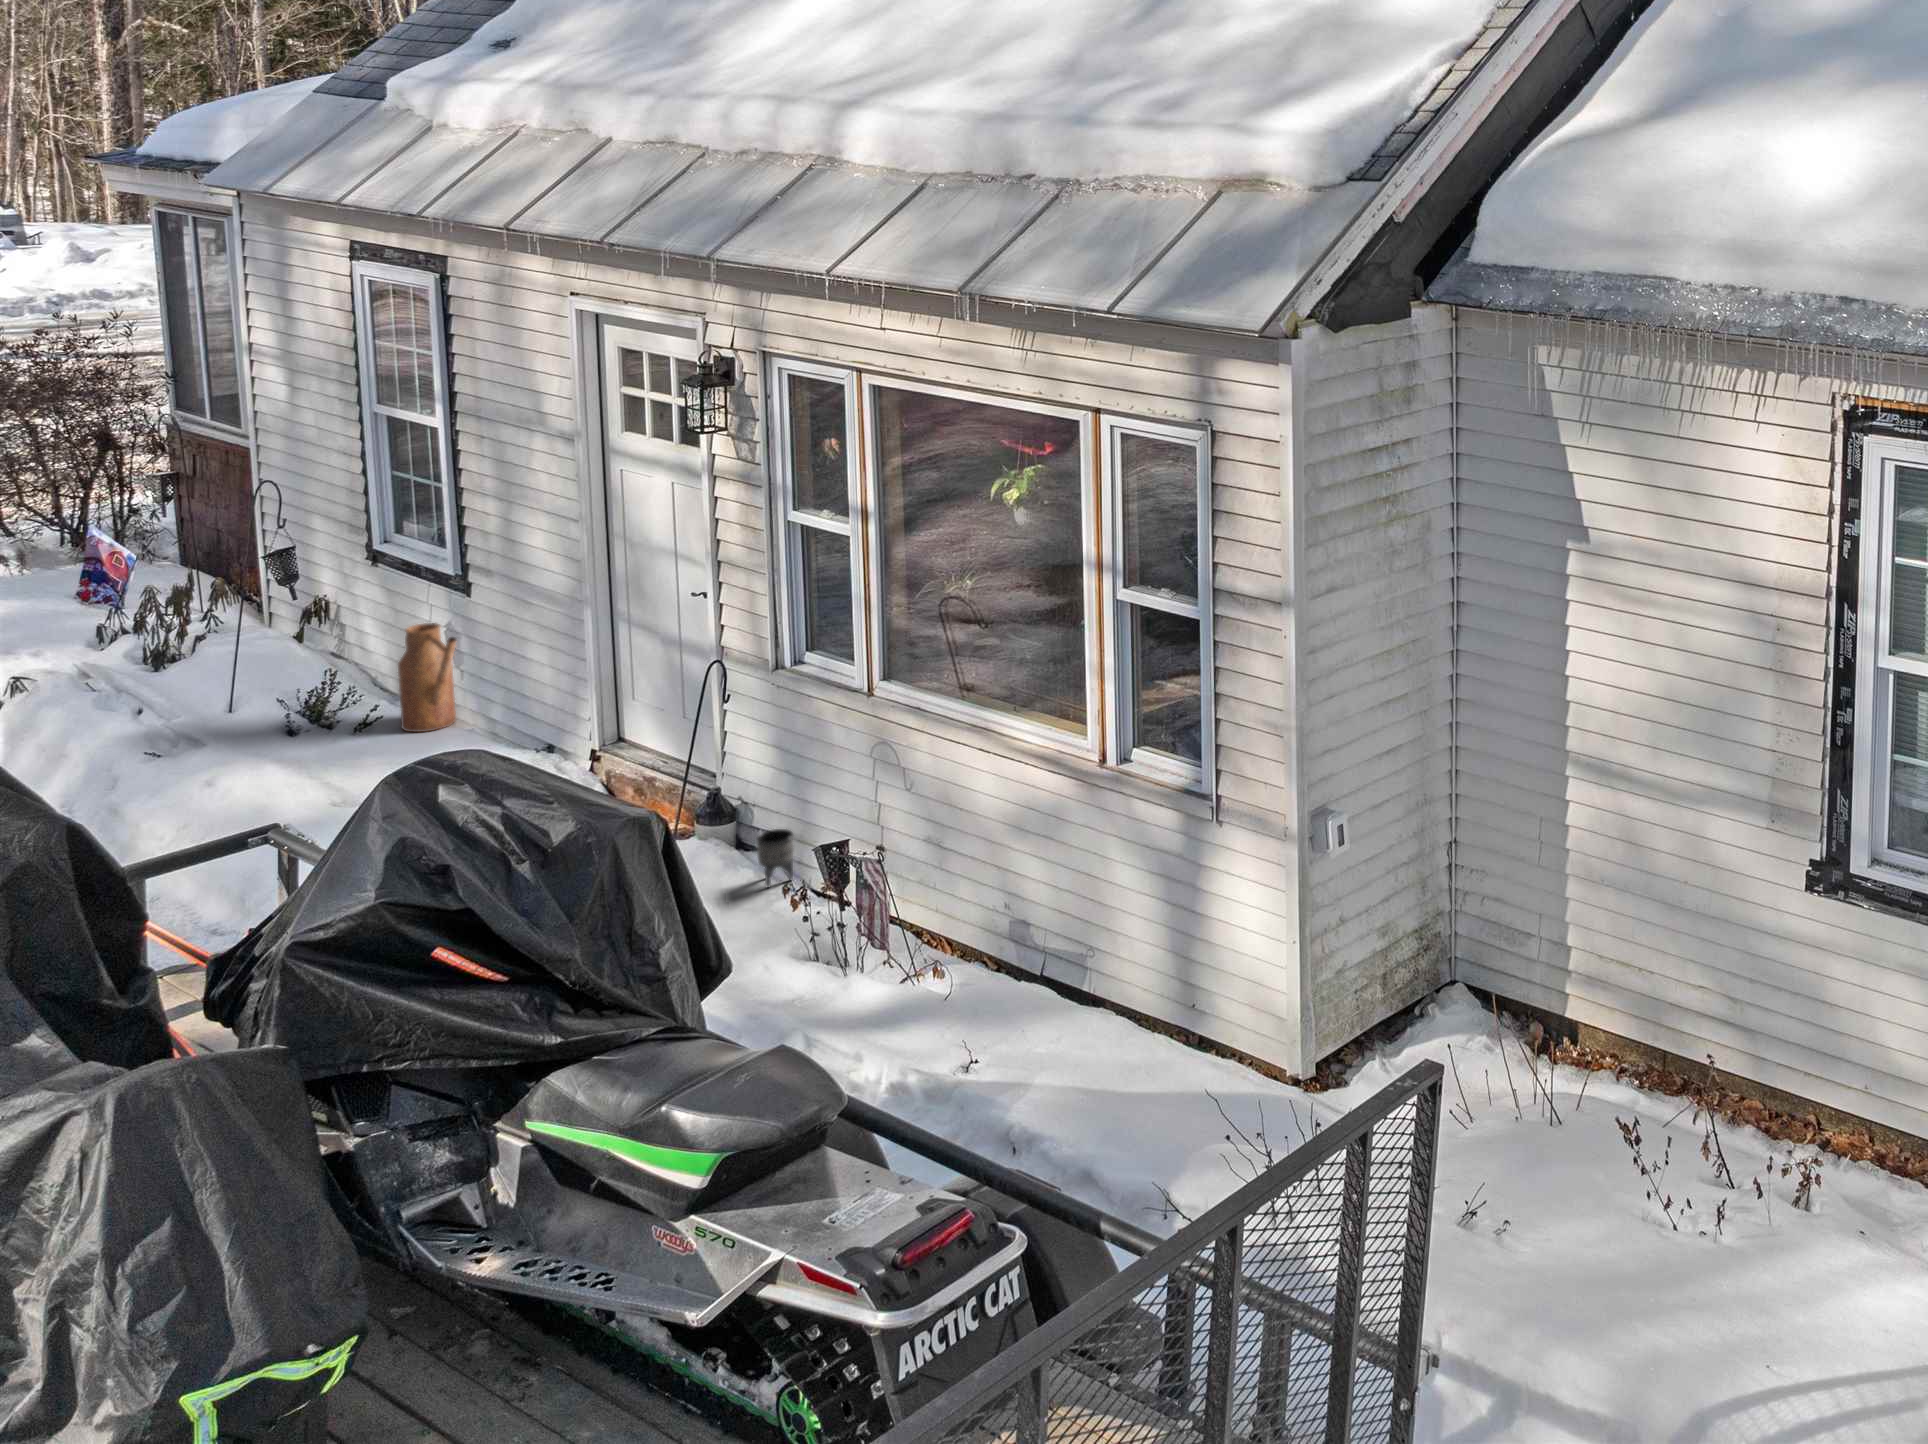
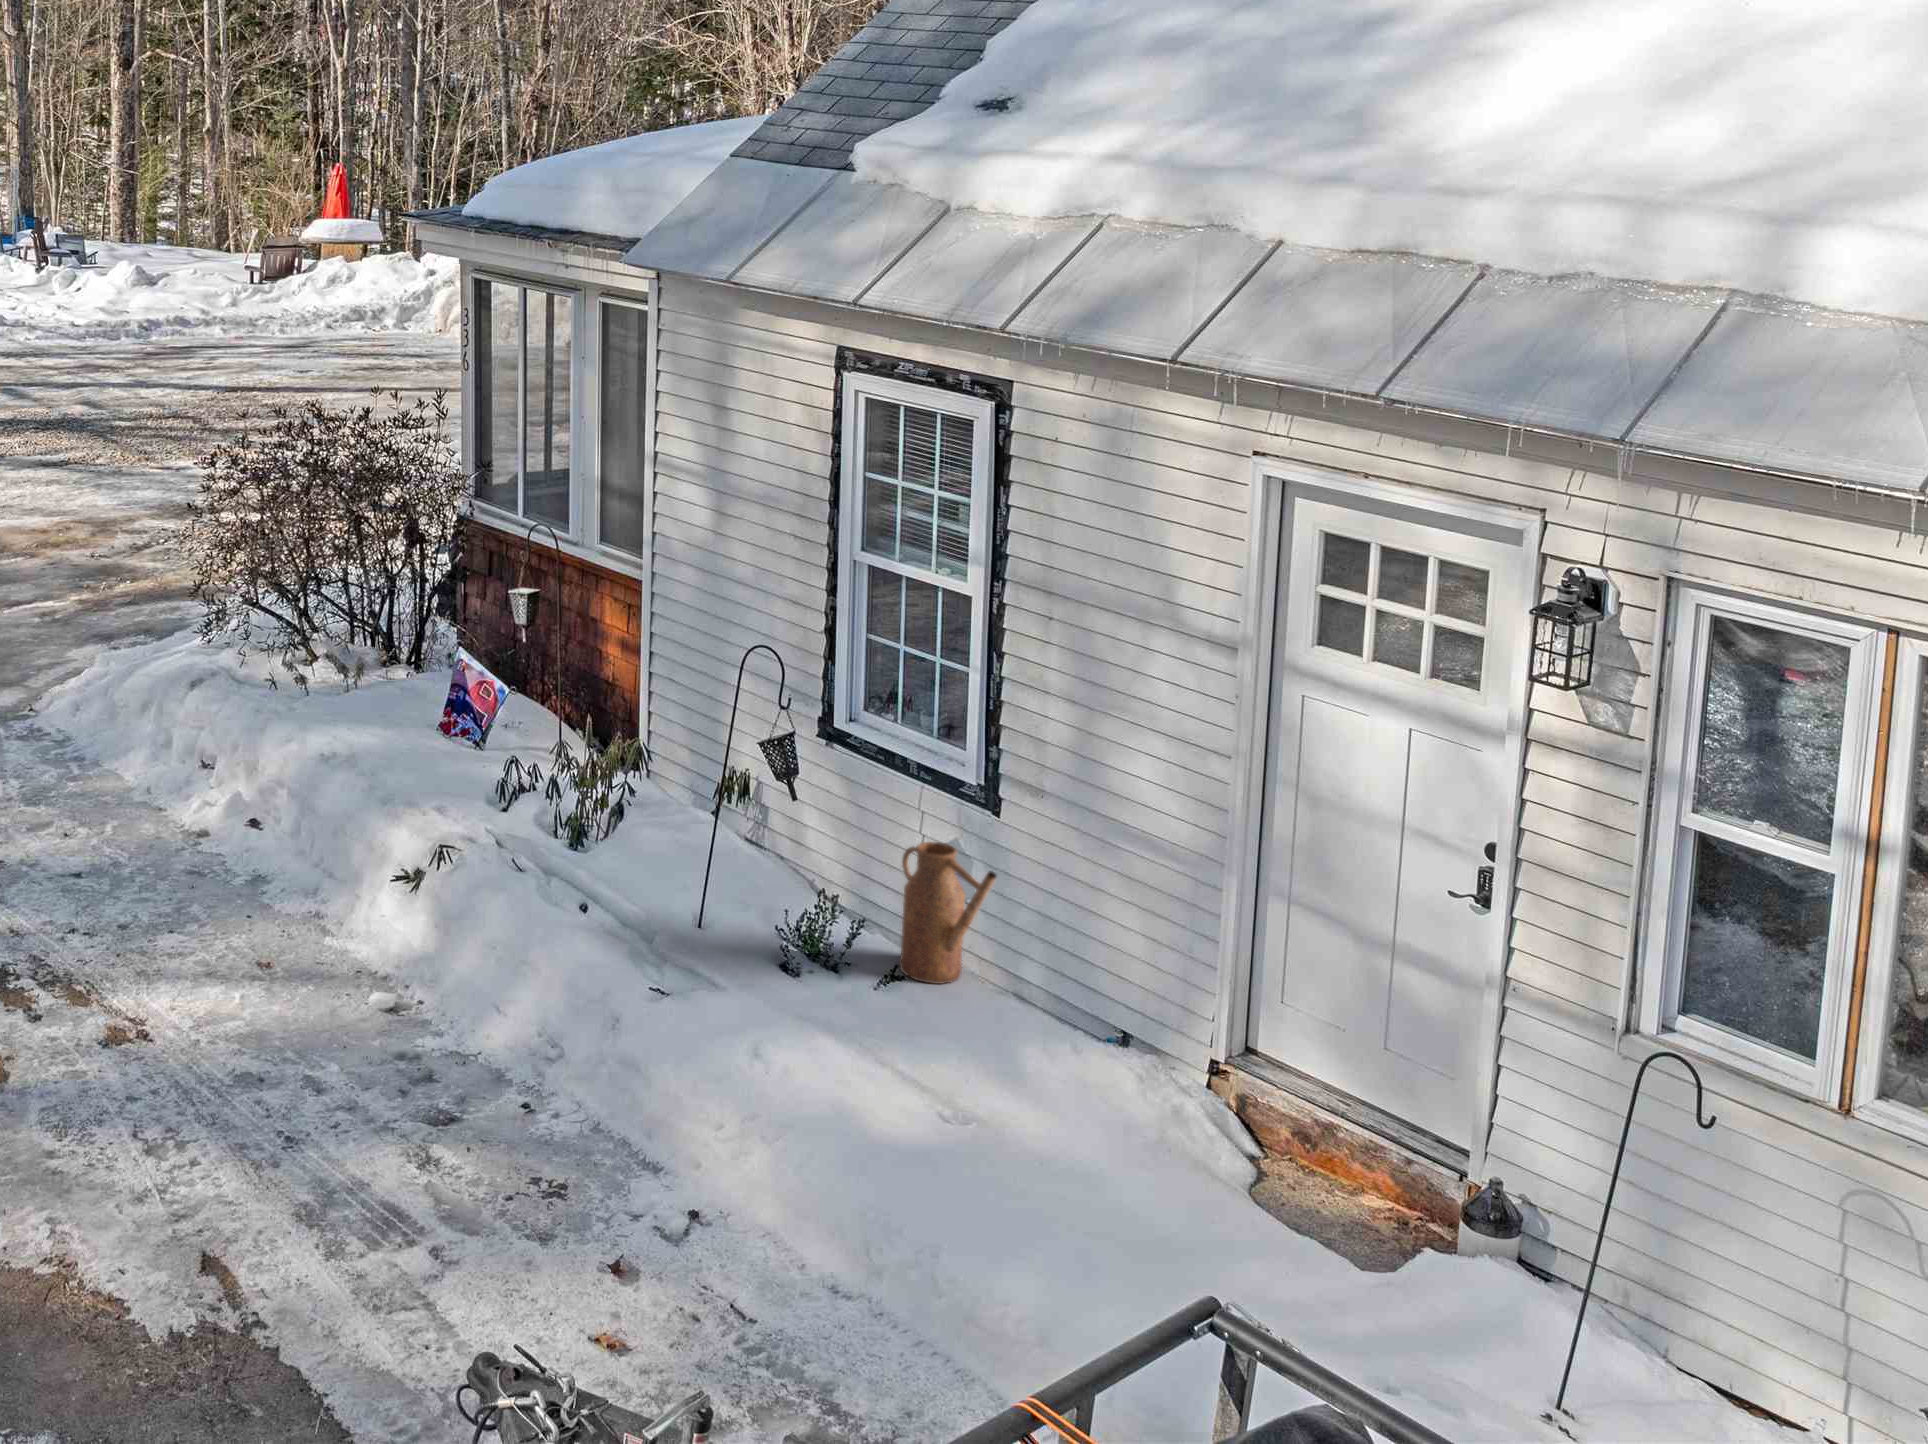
planter: present [756,829,793,887] -> none [1640,1296,1702,1392]

